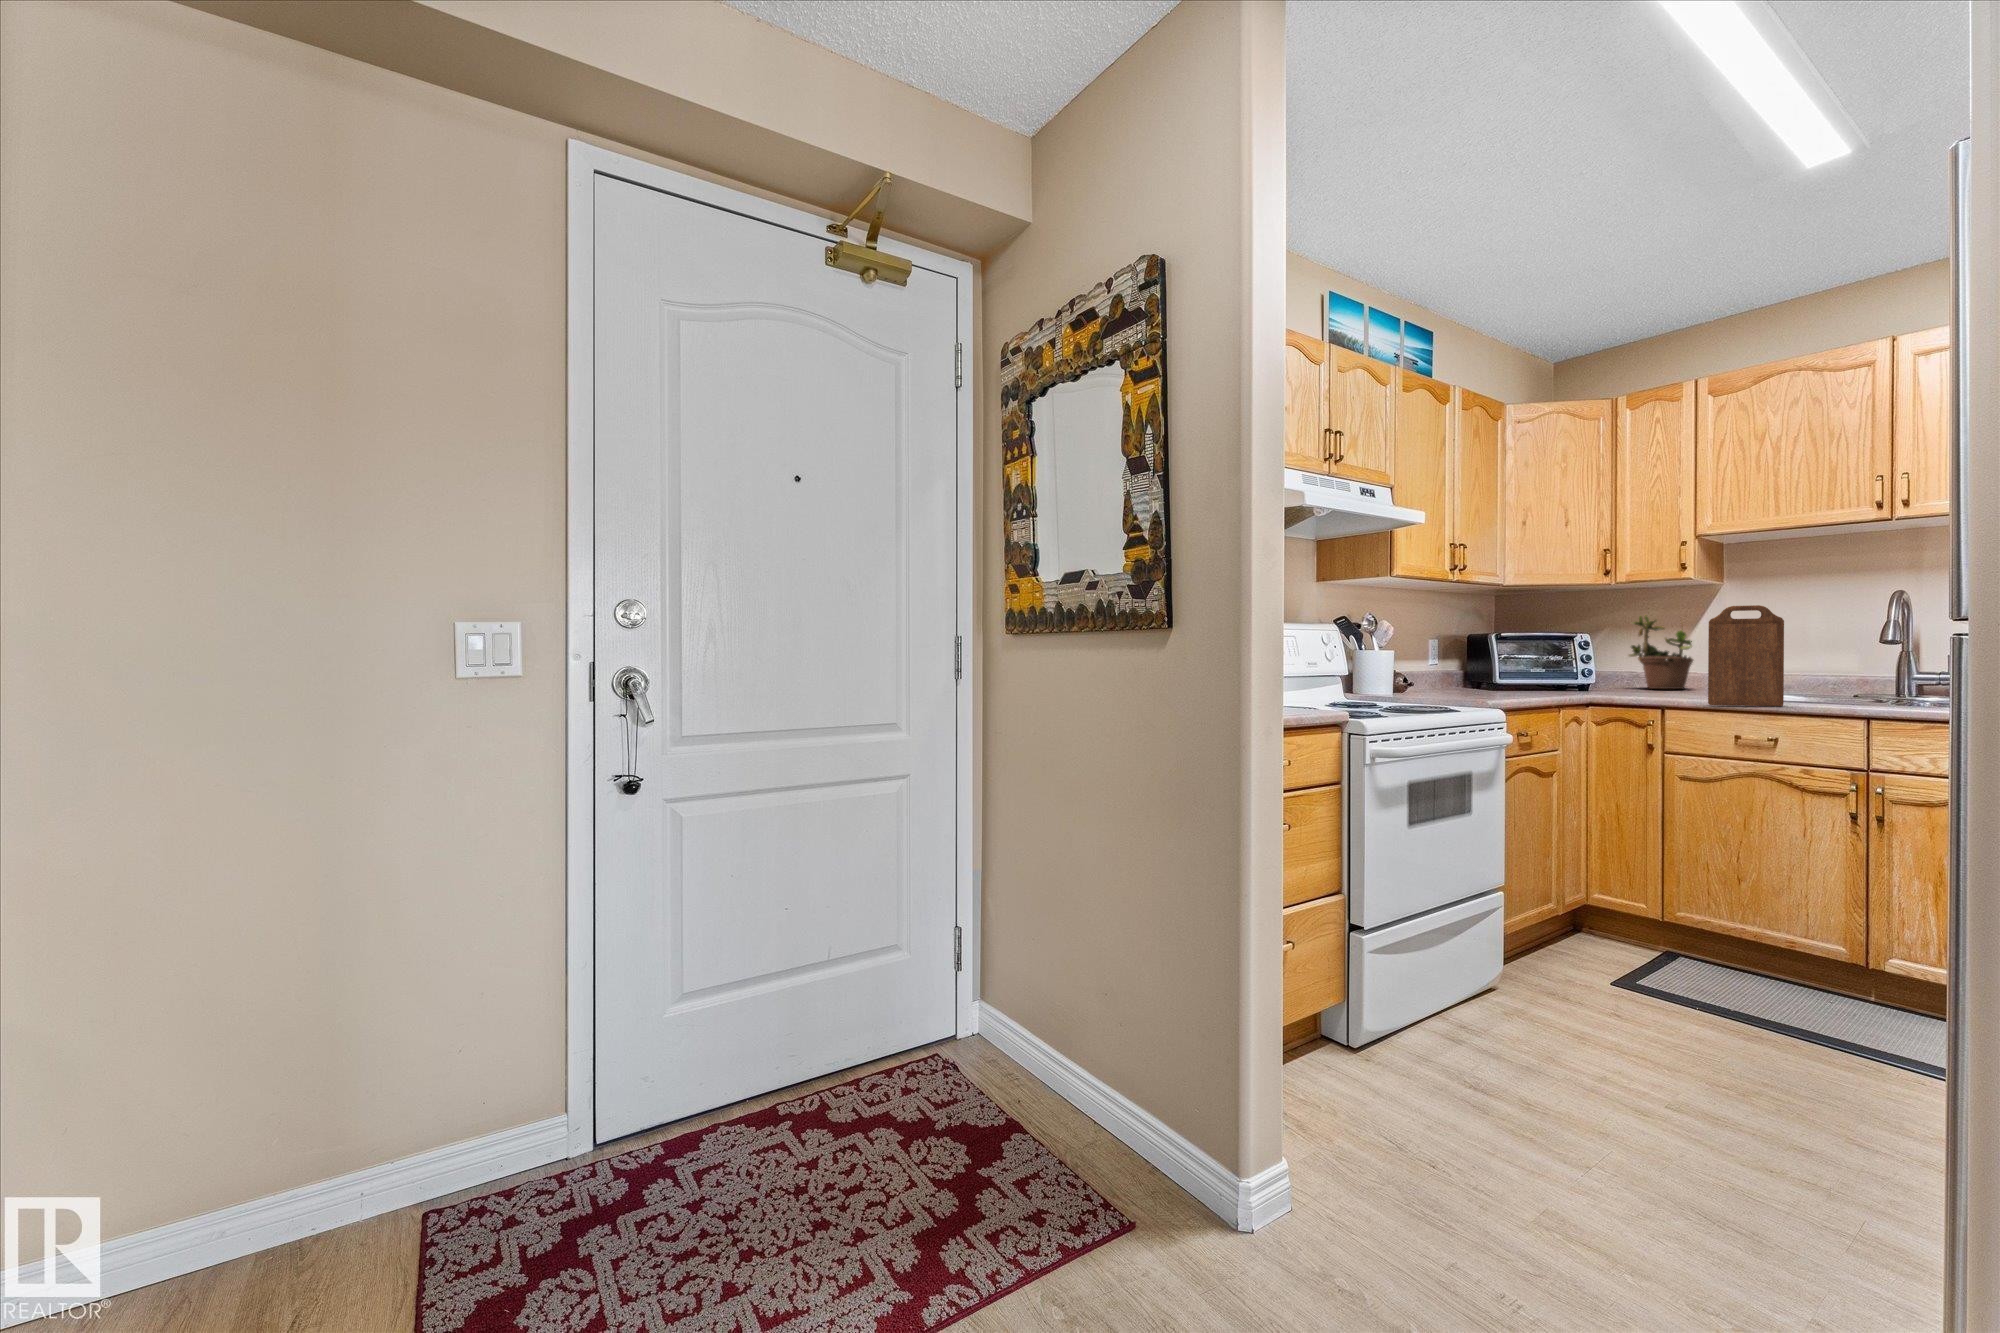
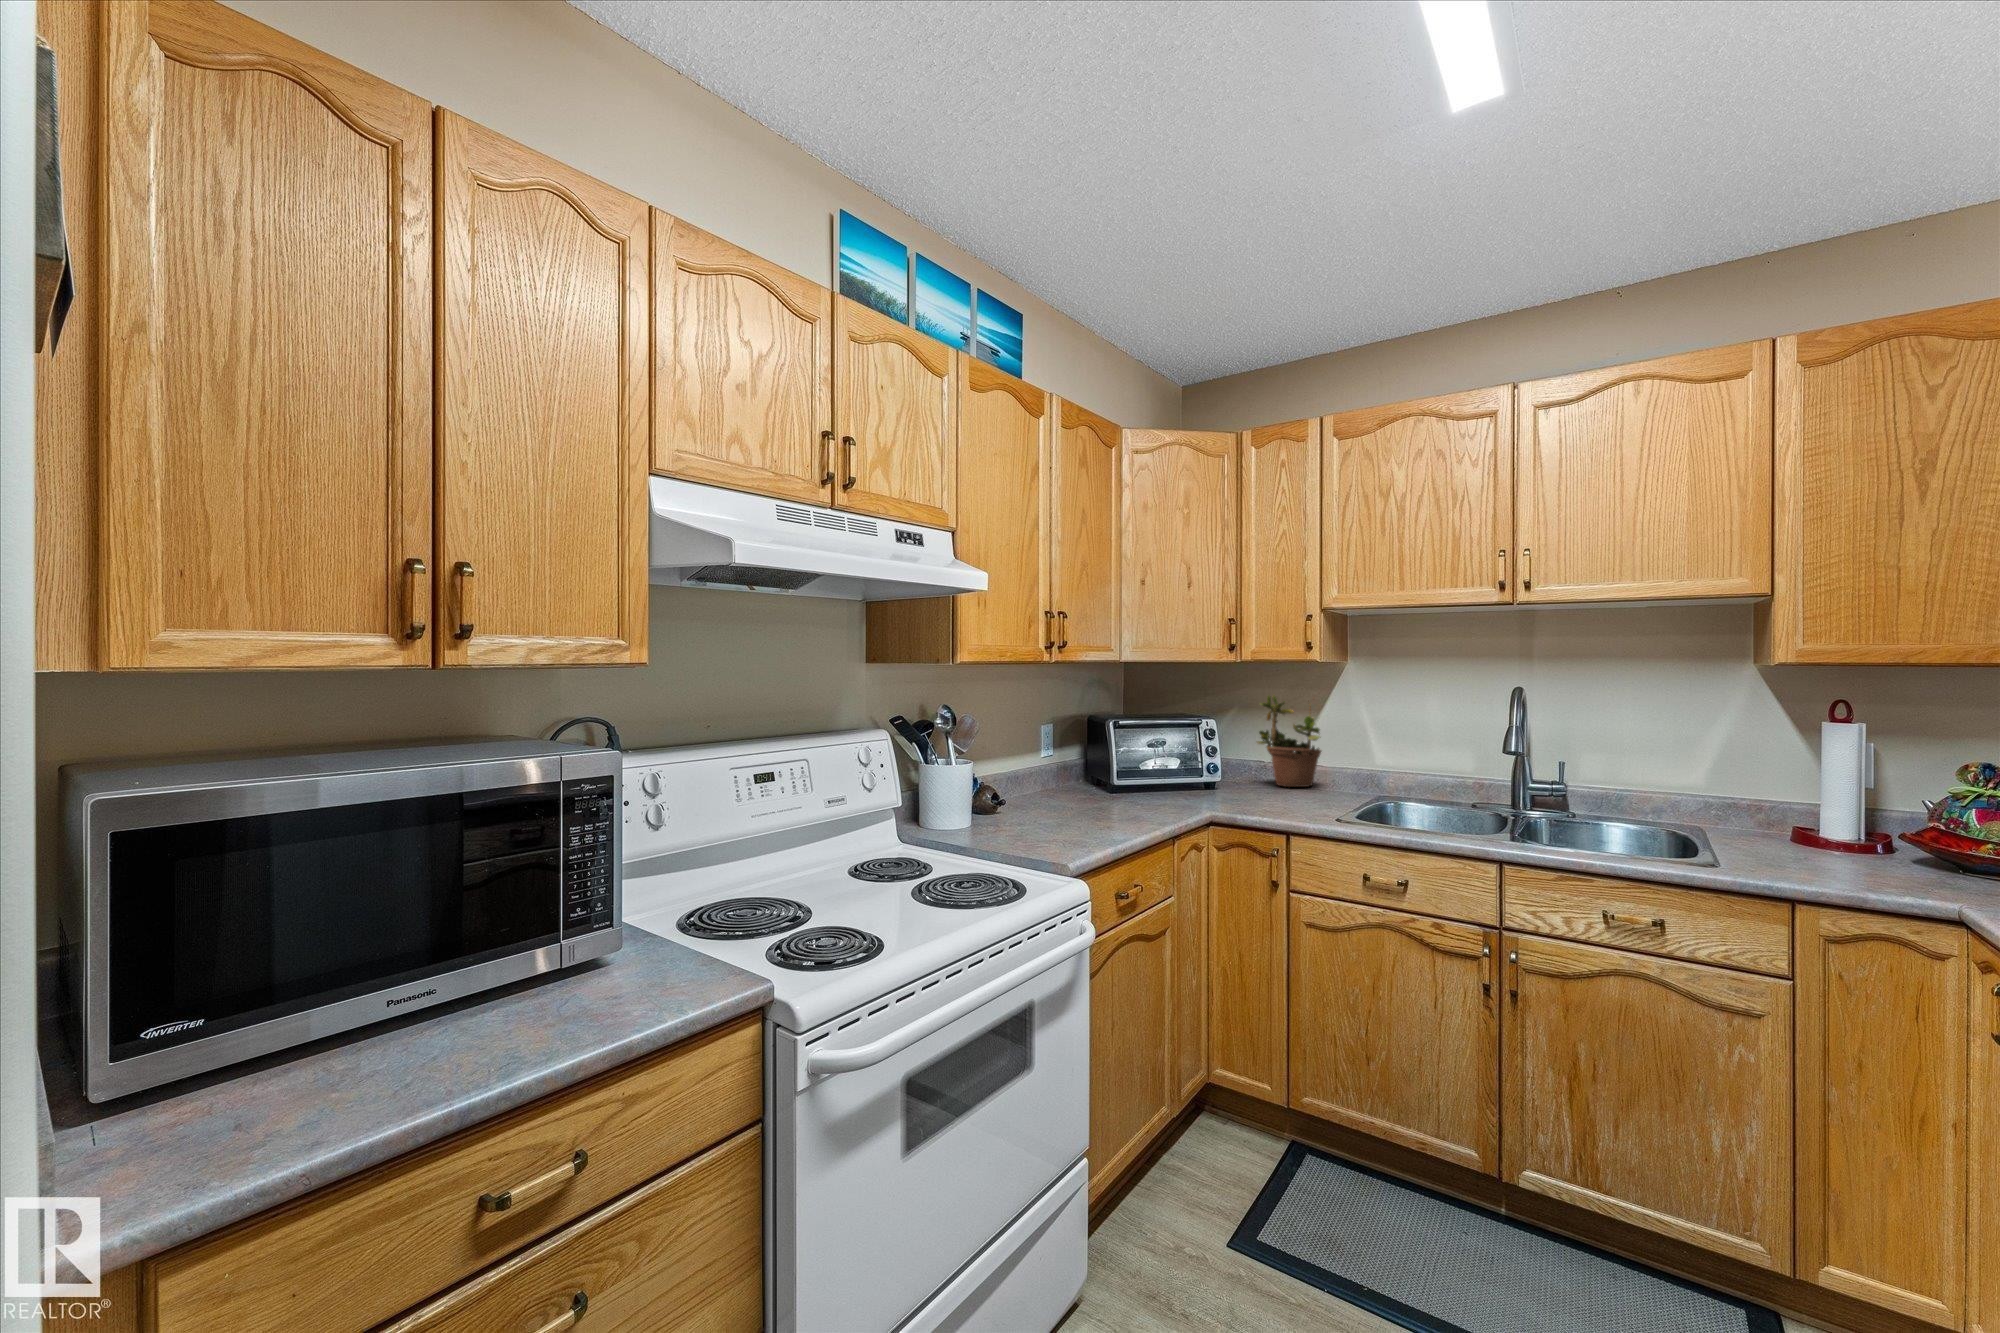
cutting board: present [1708,605,1784,706] -> none [1336,707,1413,835]

